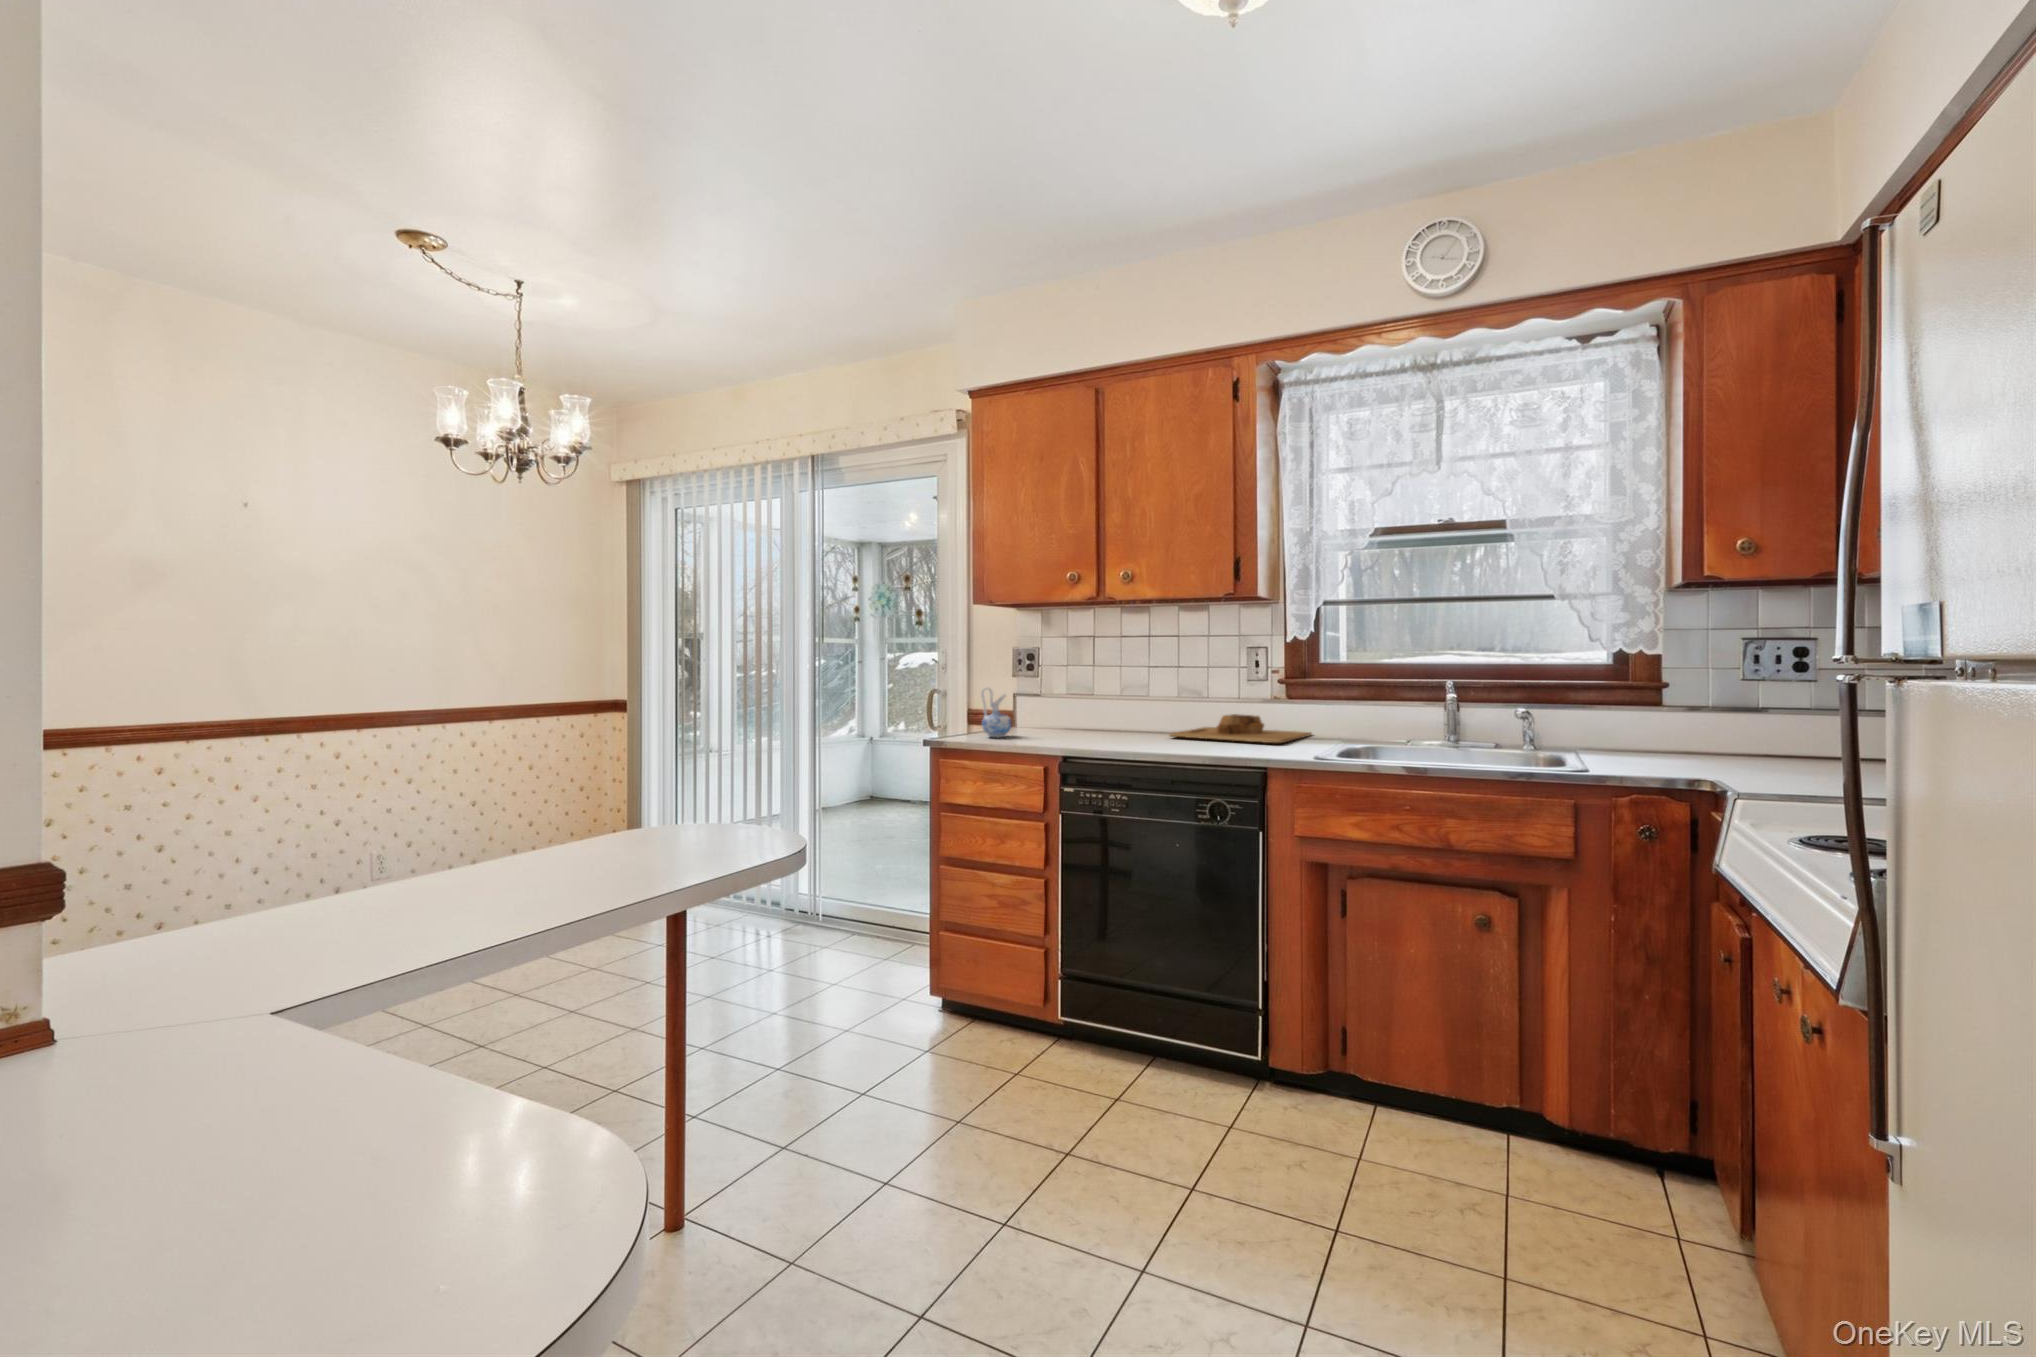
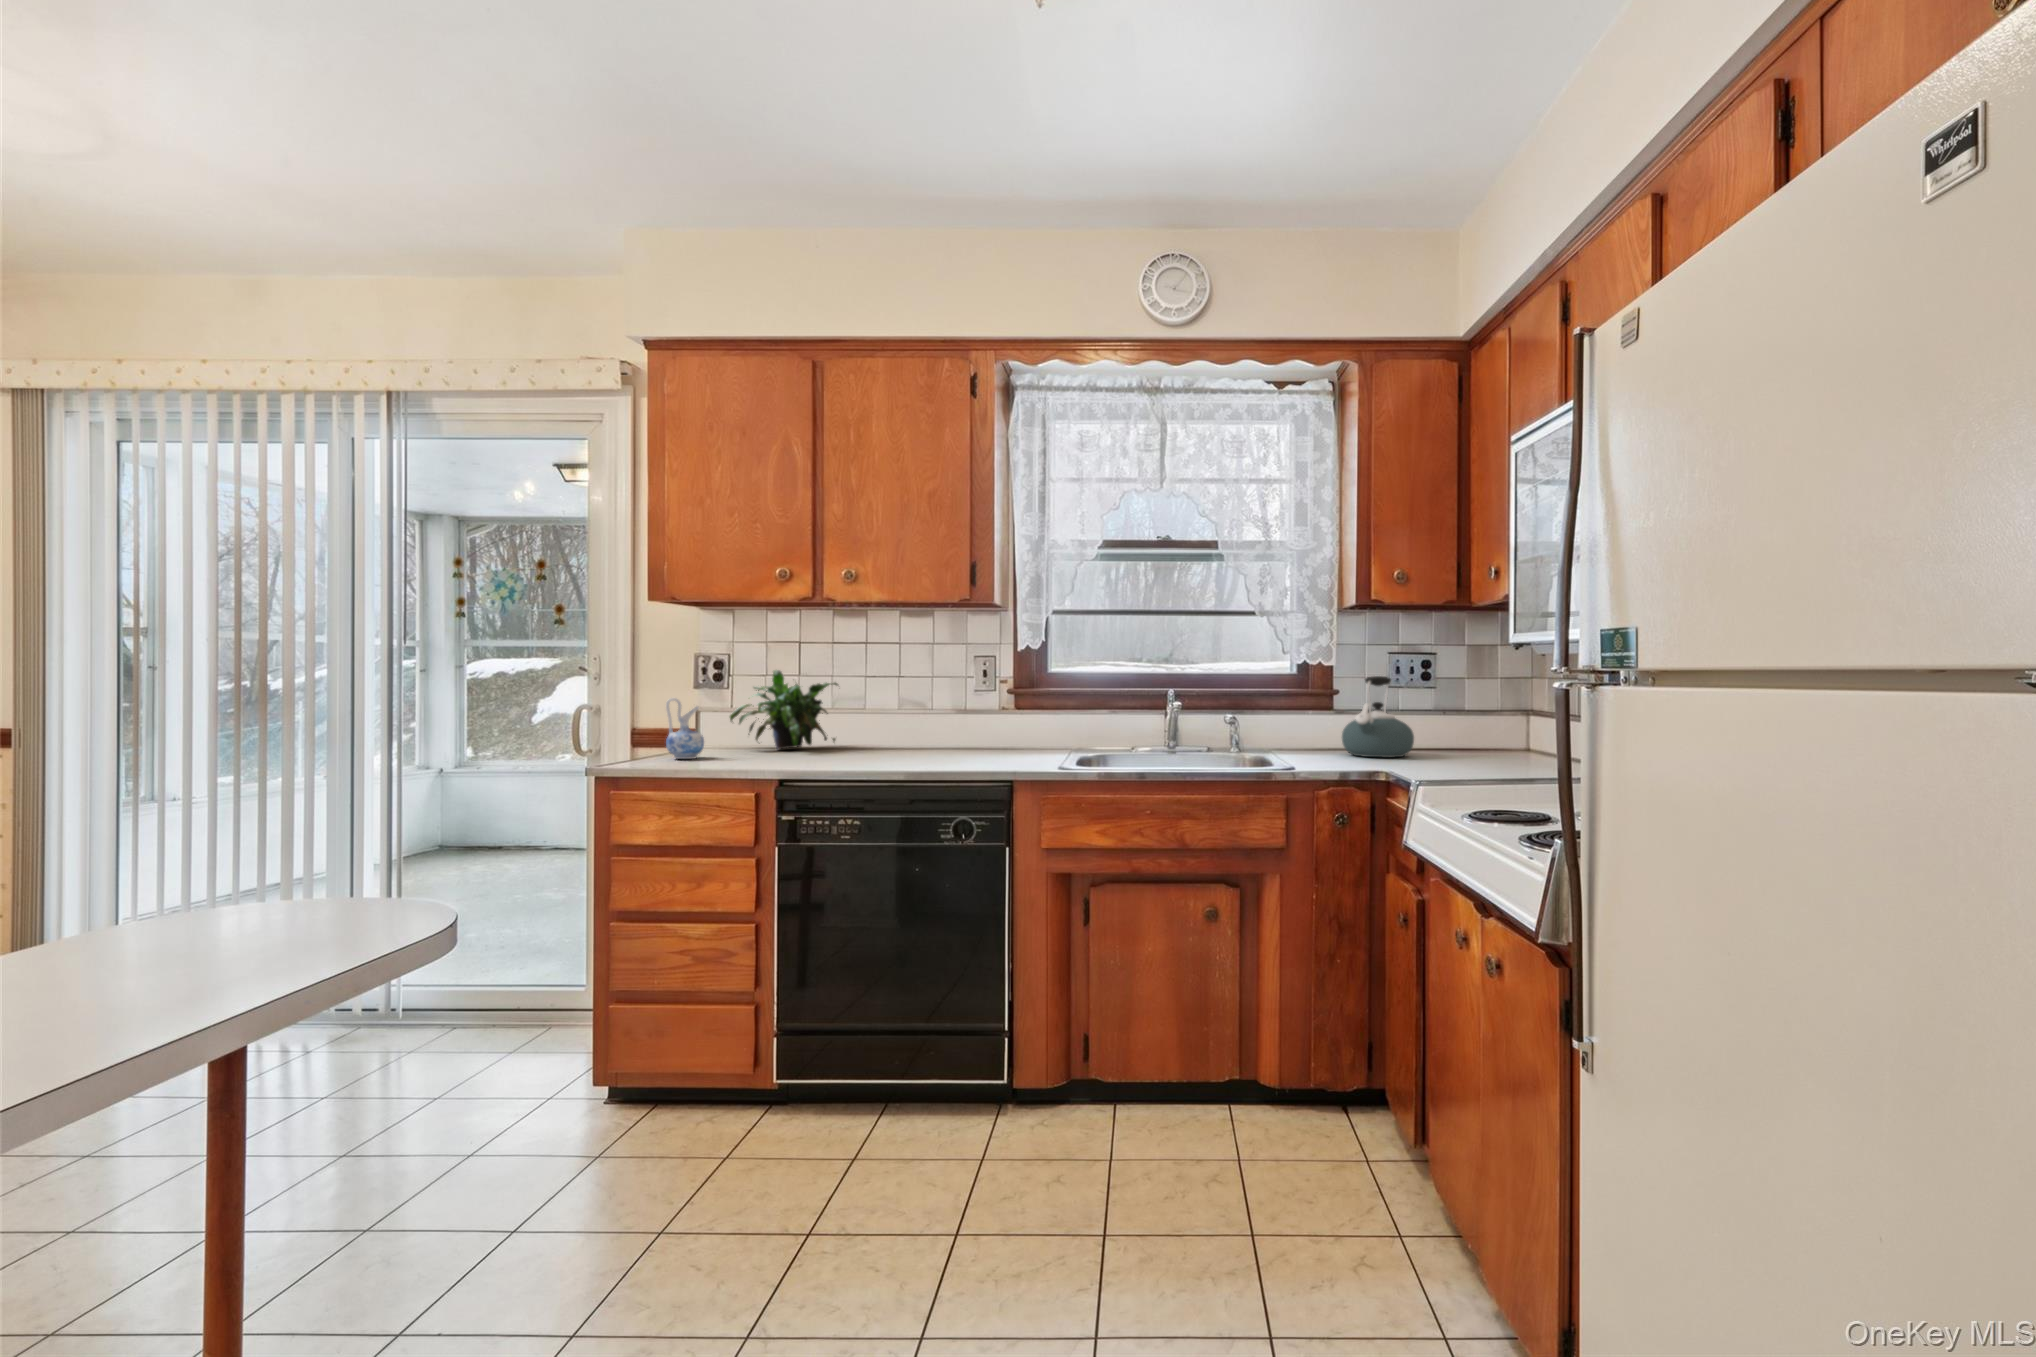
potted plant: none [1037,662,1128,729] -> present [730,670,838,749]
kettle: none [1666,663,1770,757] -> present [1342,676,1414,757]
cutting board: present [1170,714,1312,743] -> none [895,728,1039,757]

